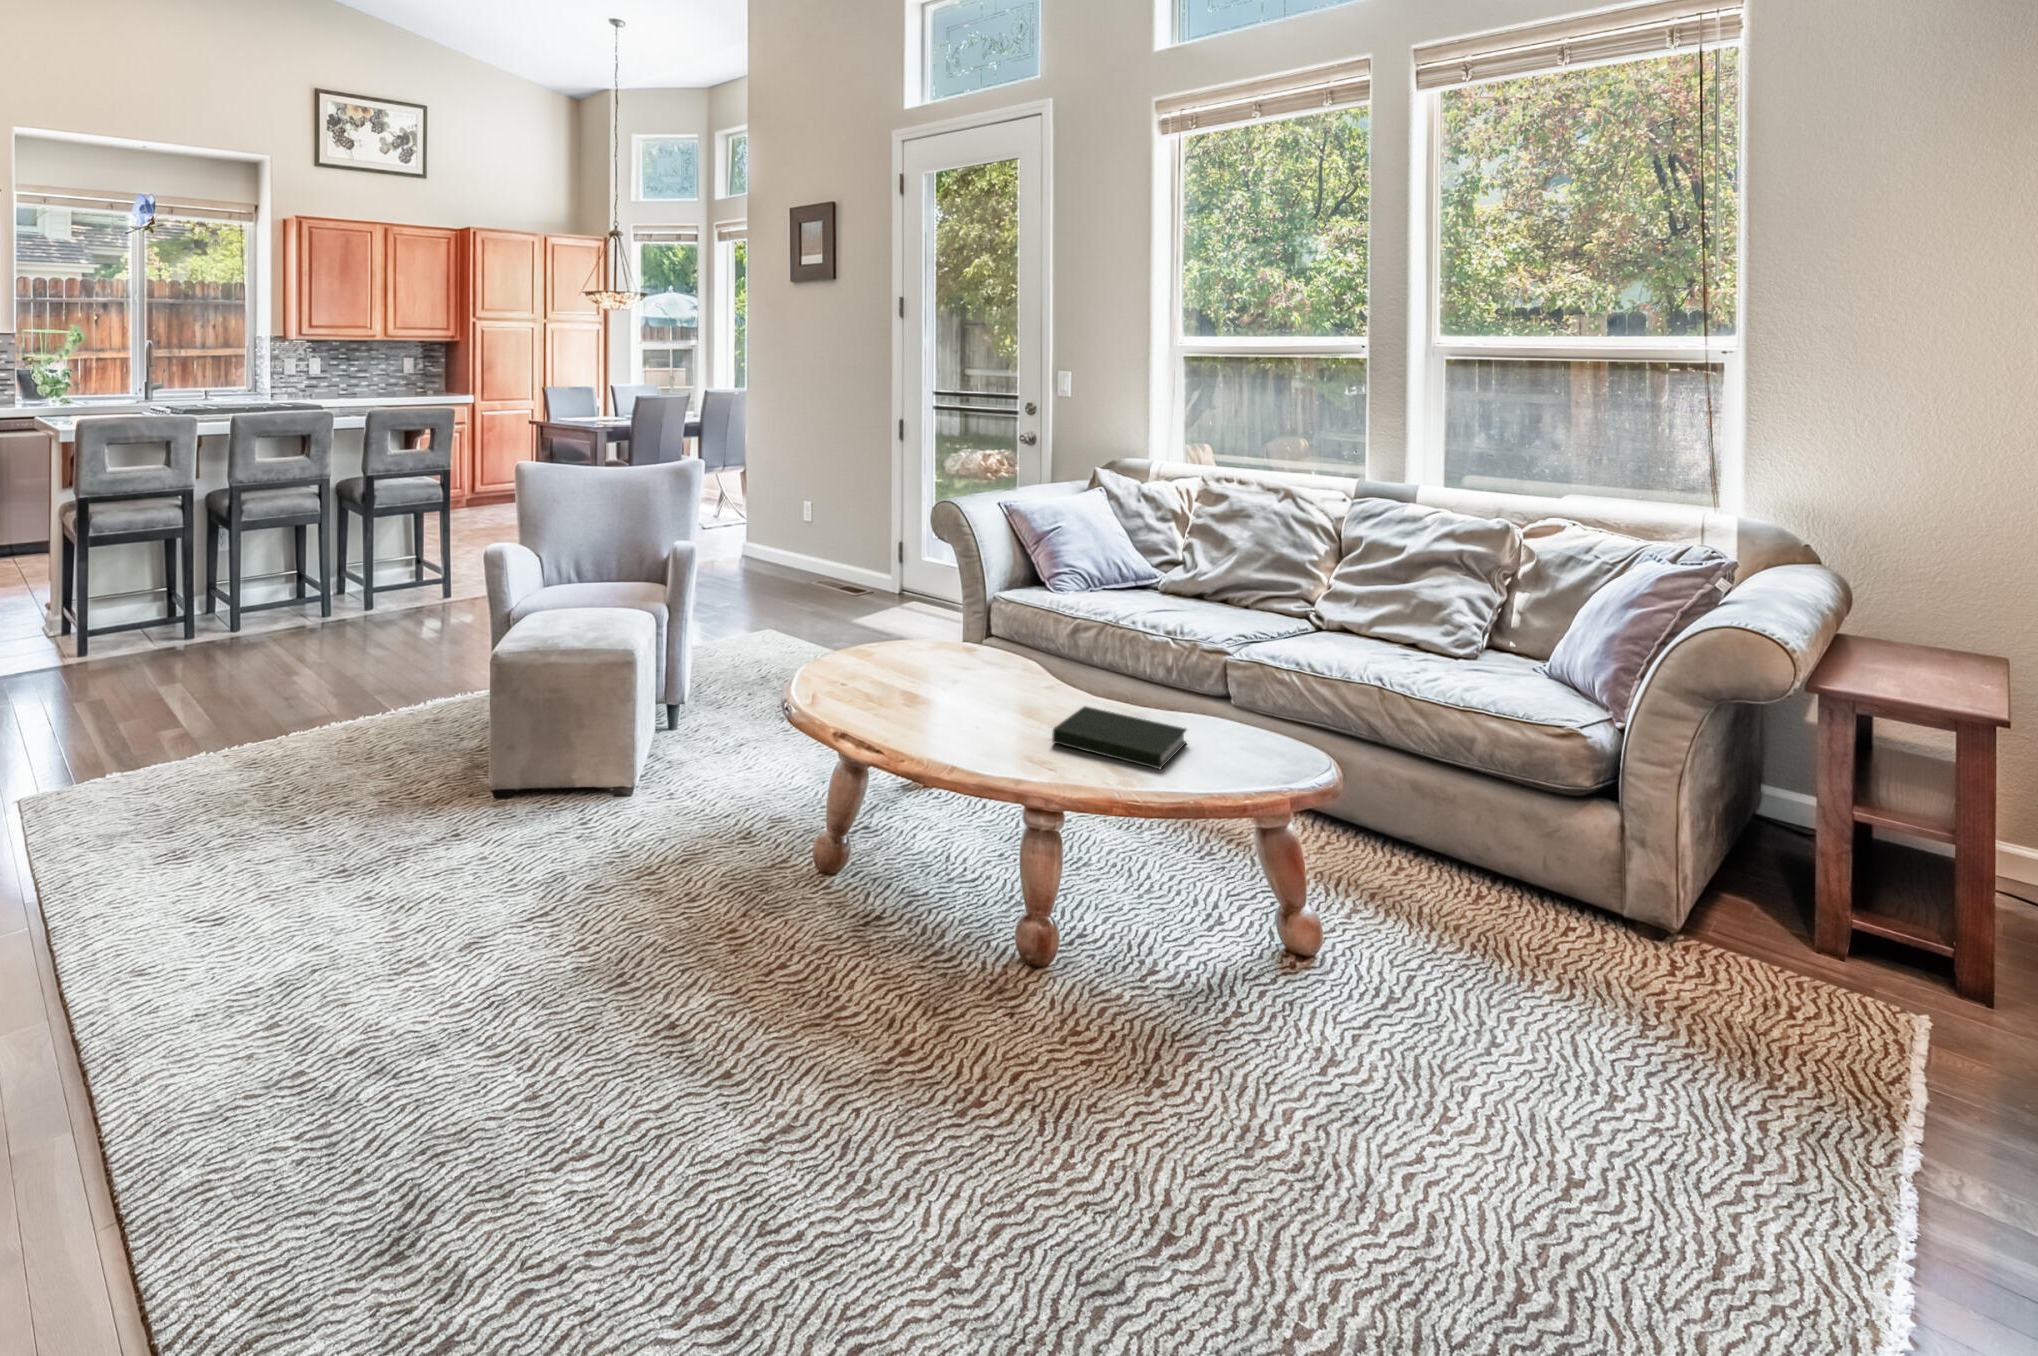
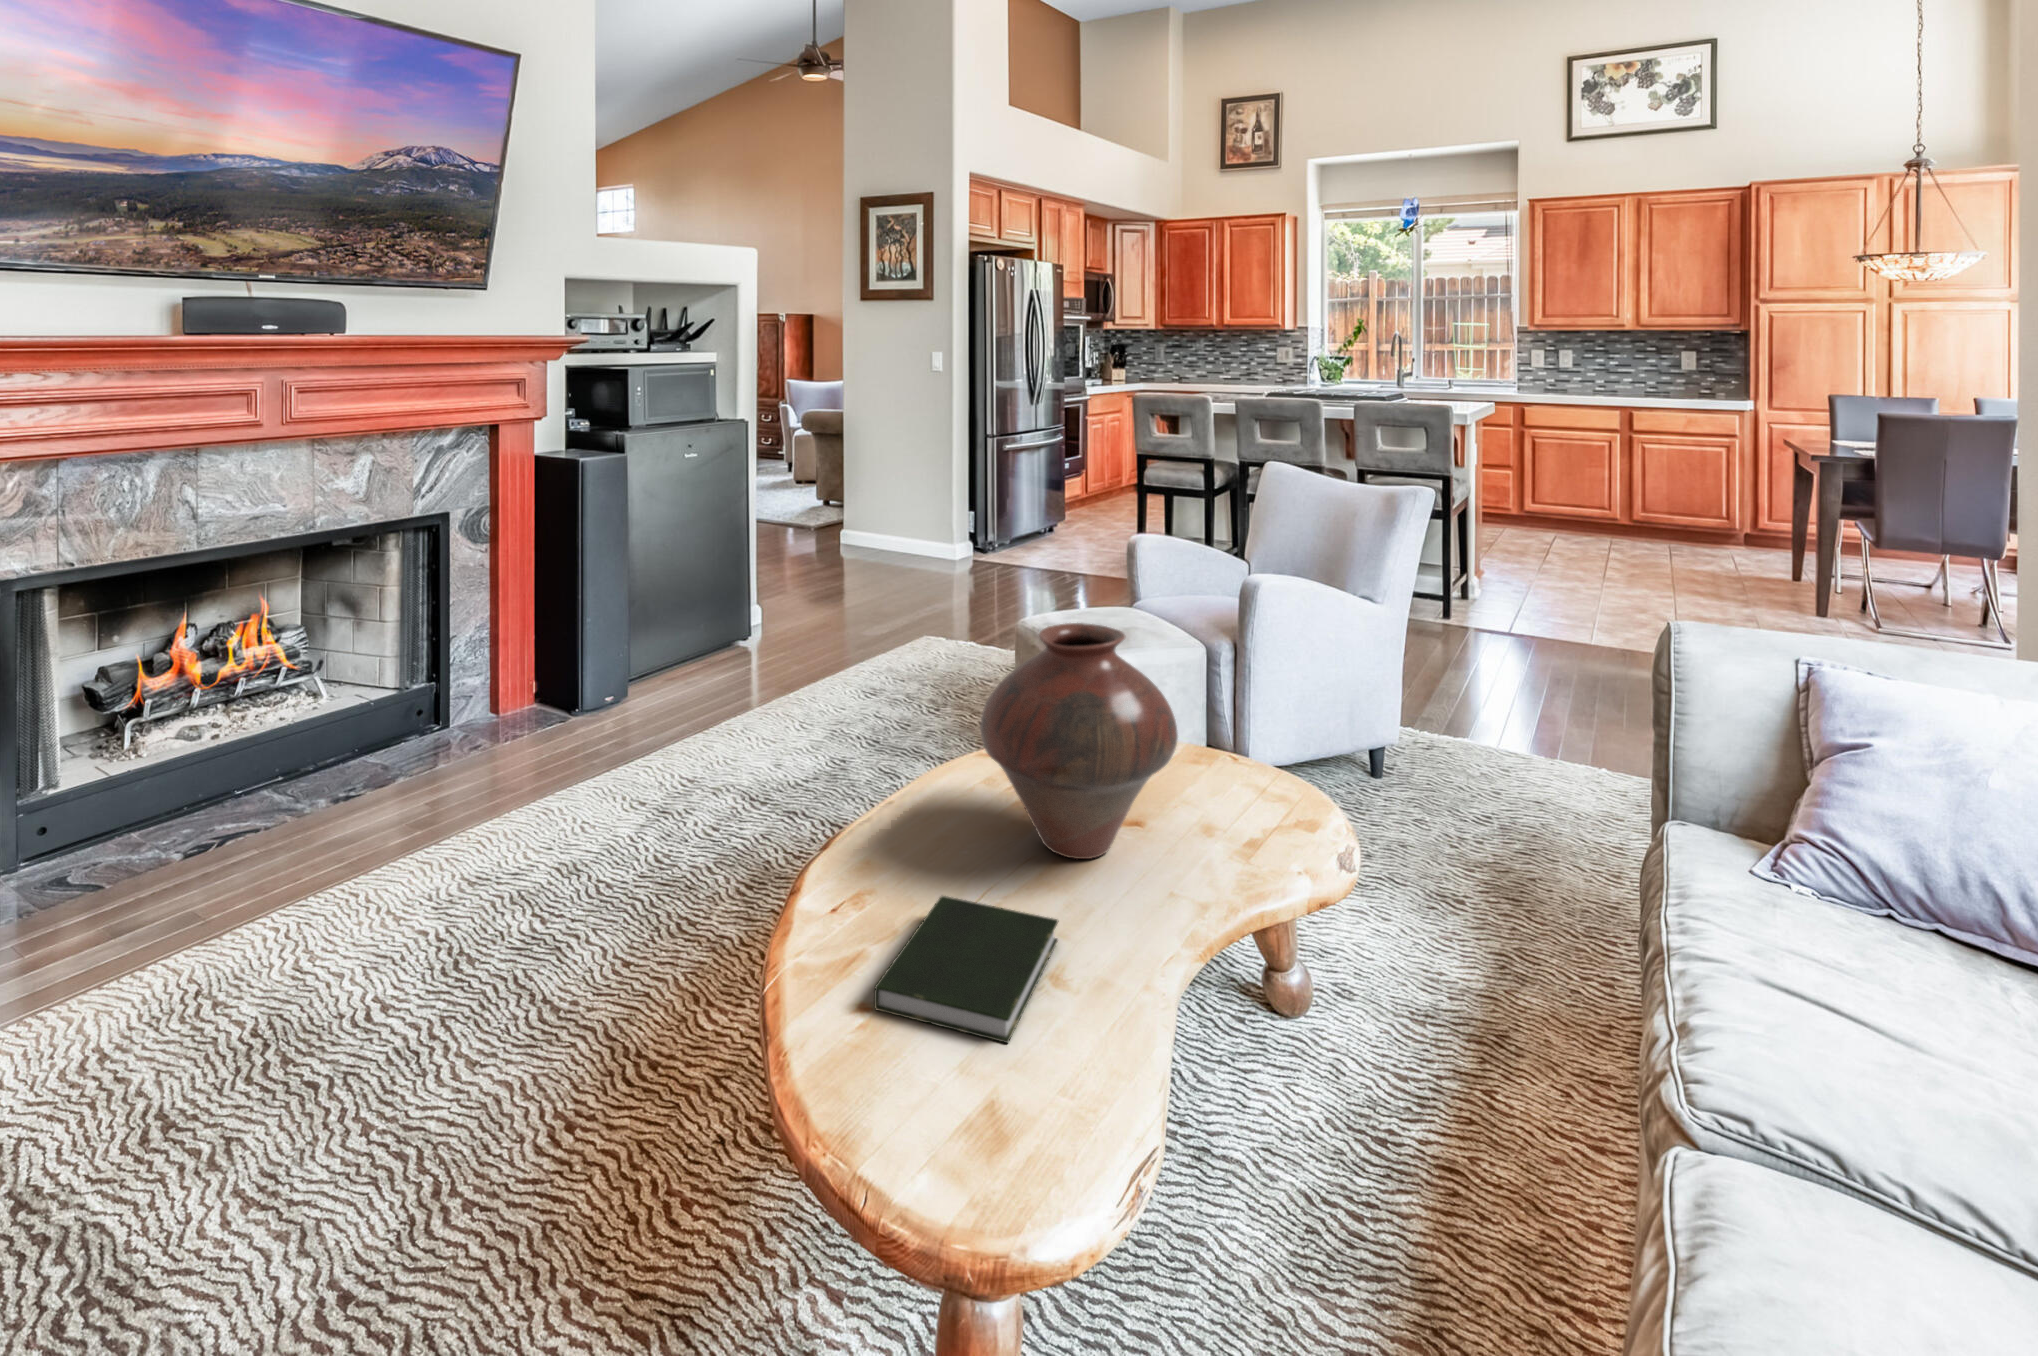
vase: none [895,547,1029,708] -> present [980,623,1178,859]

